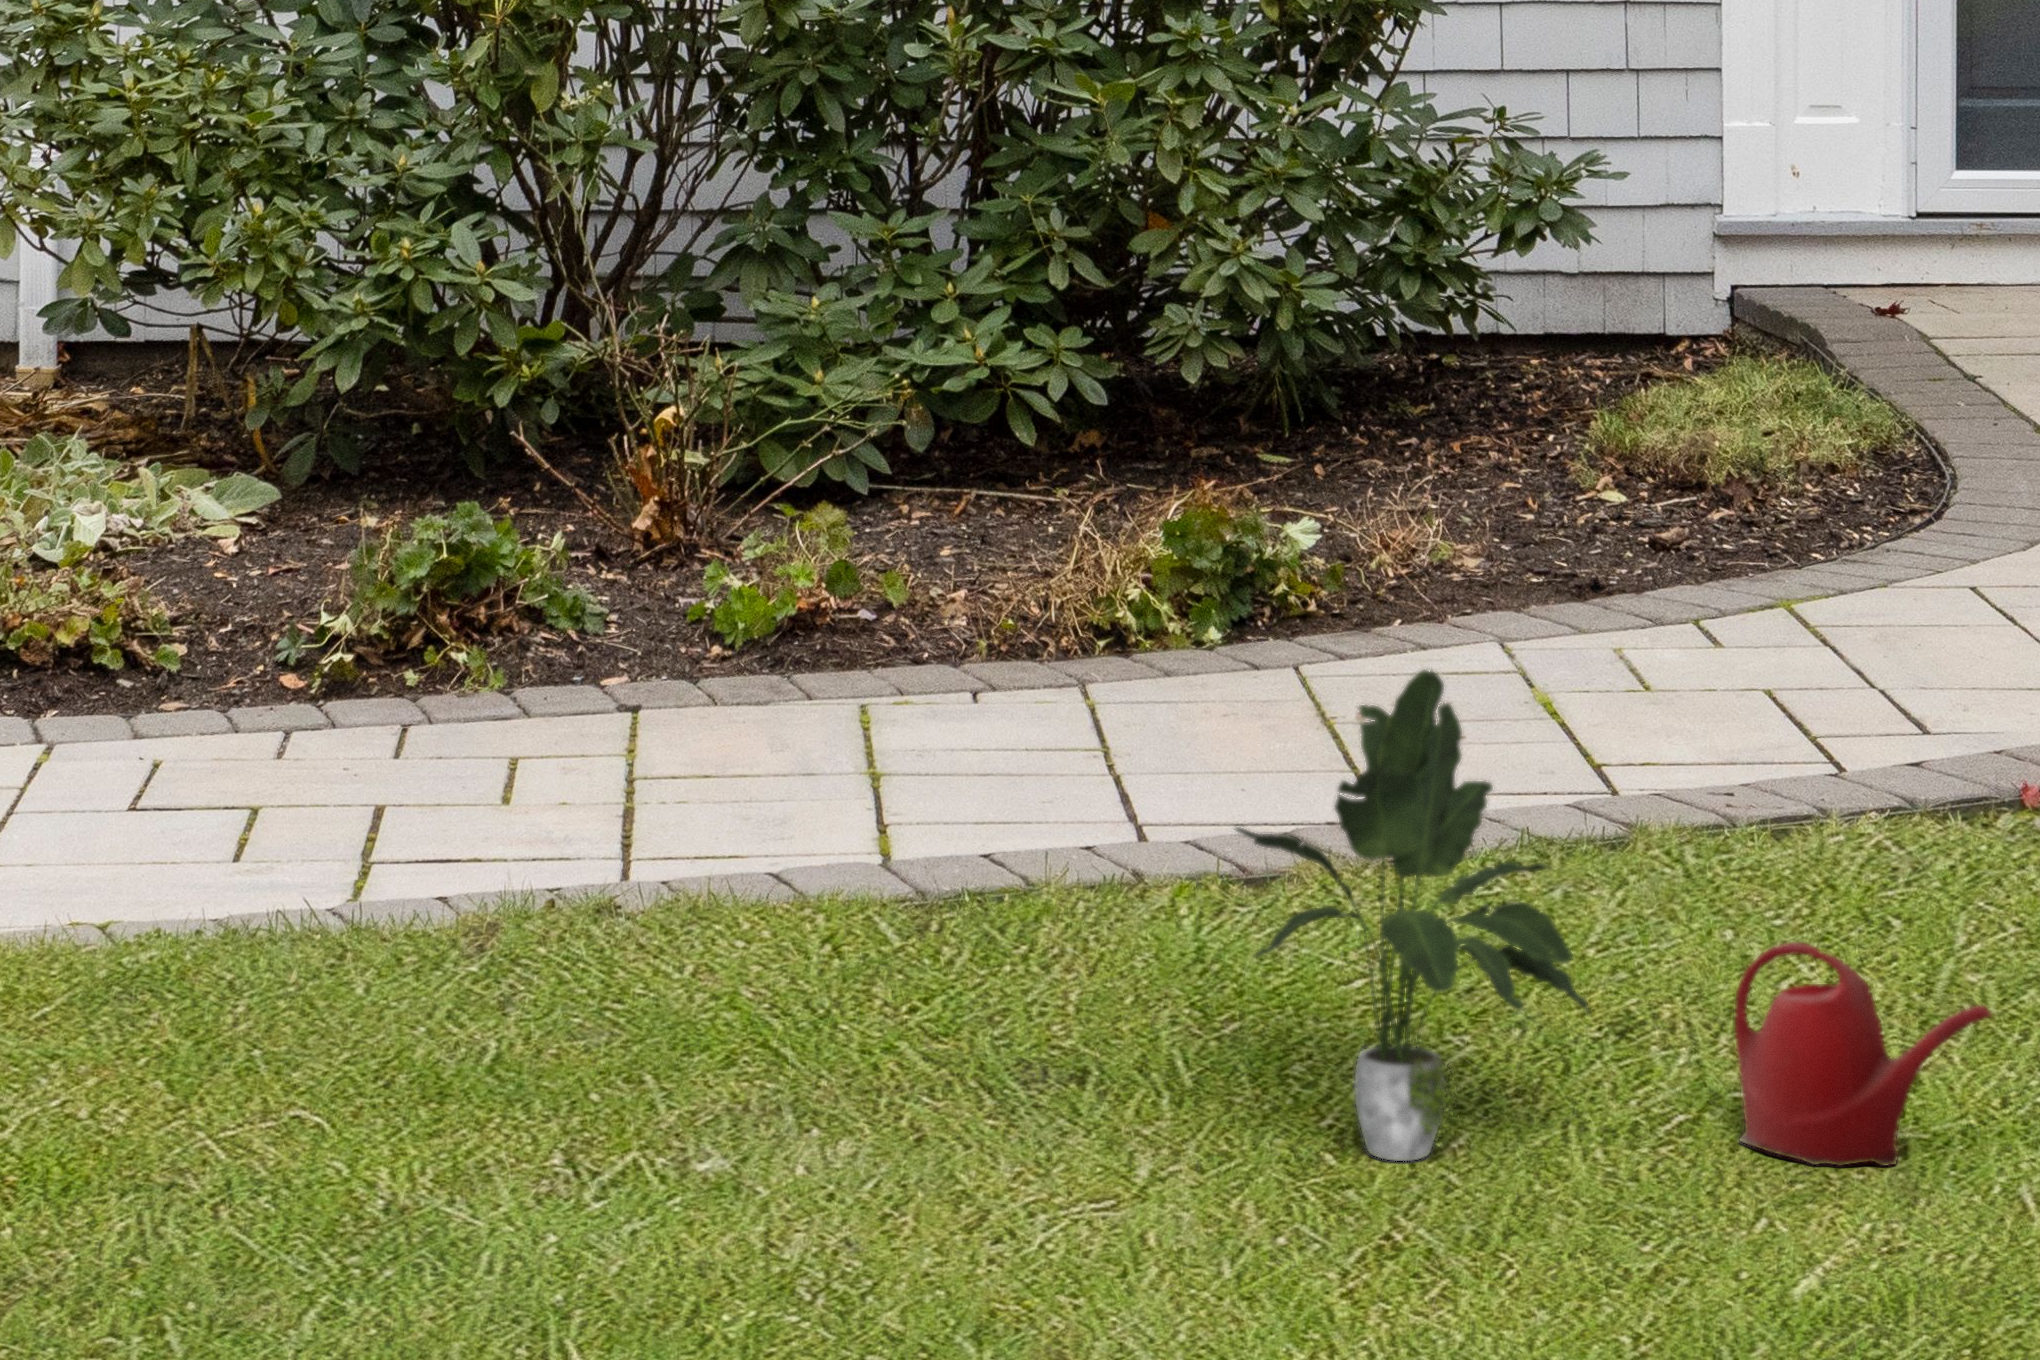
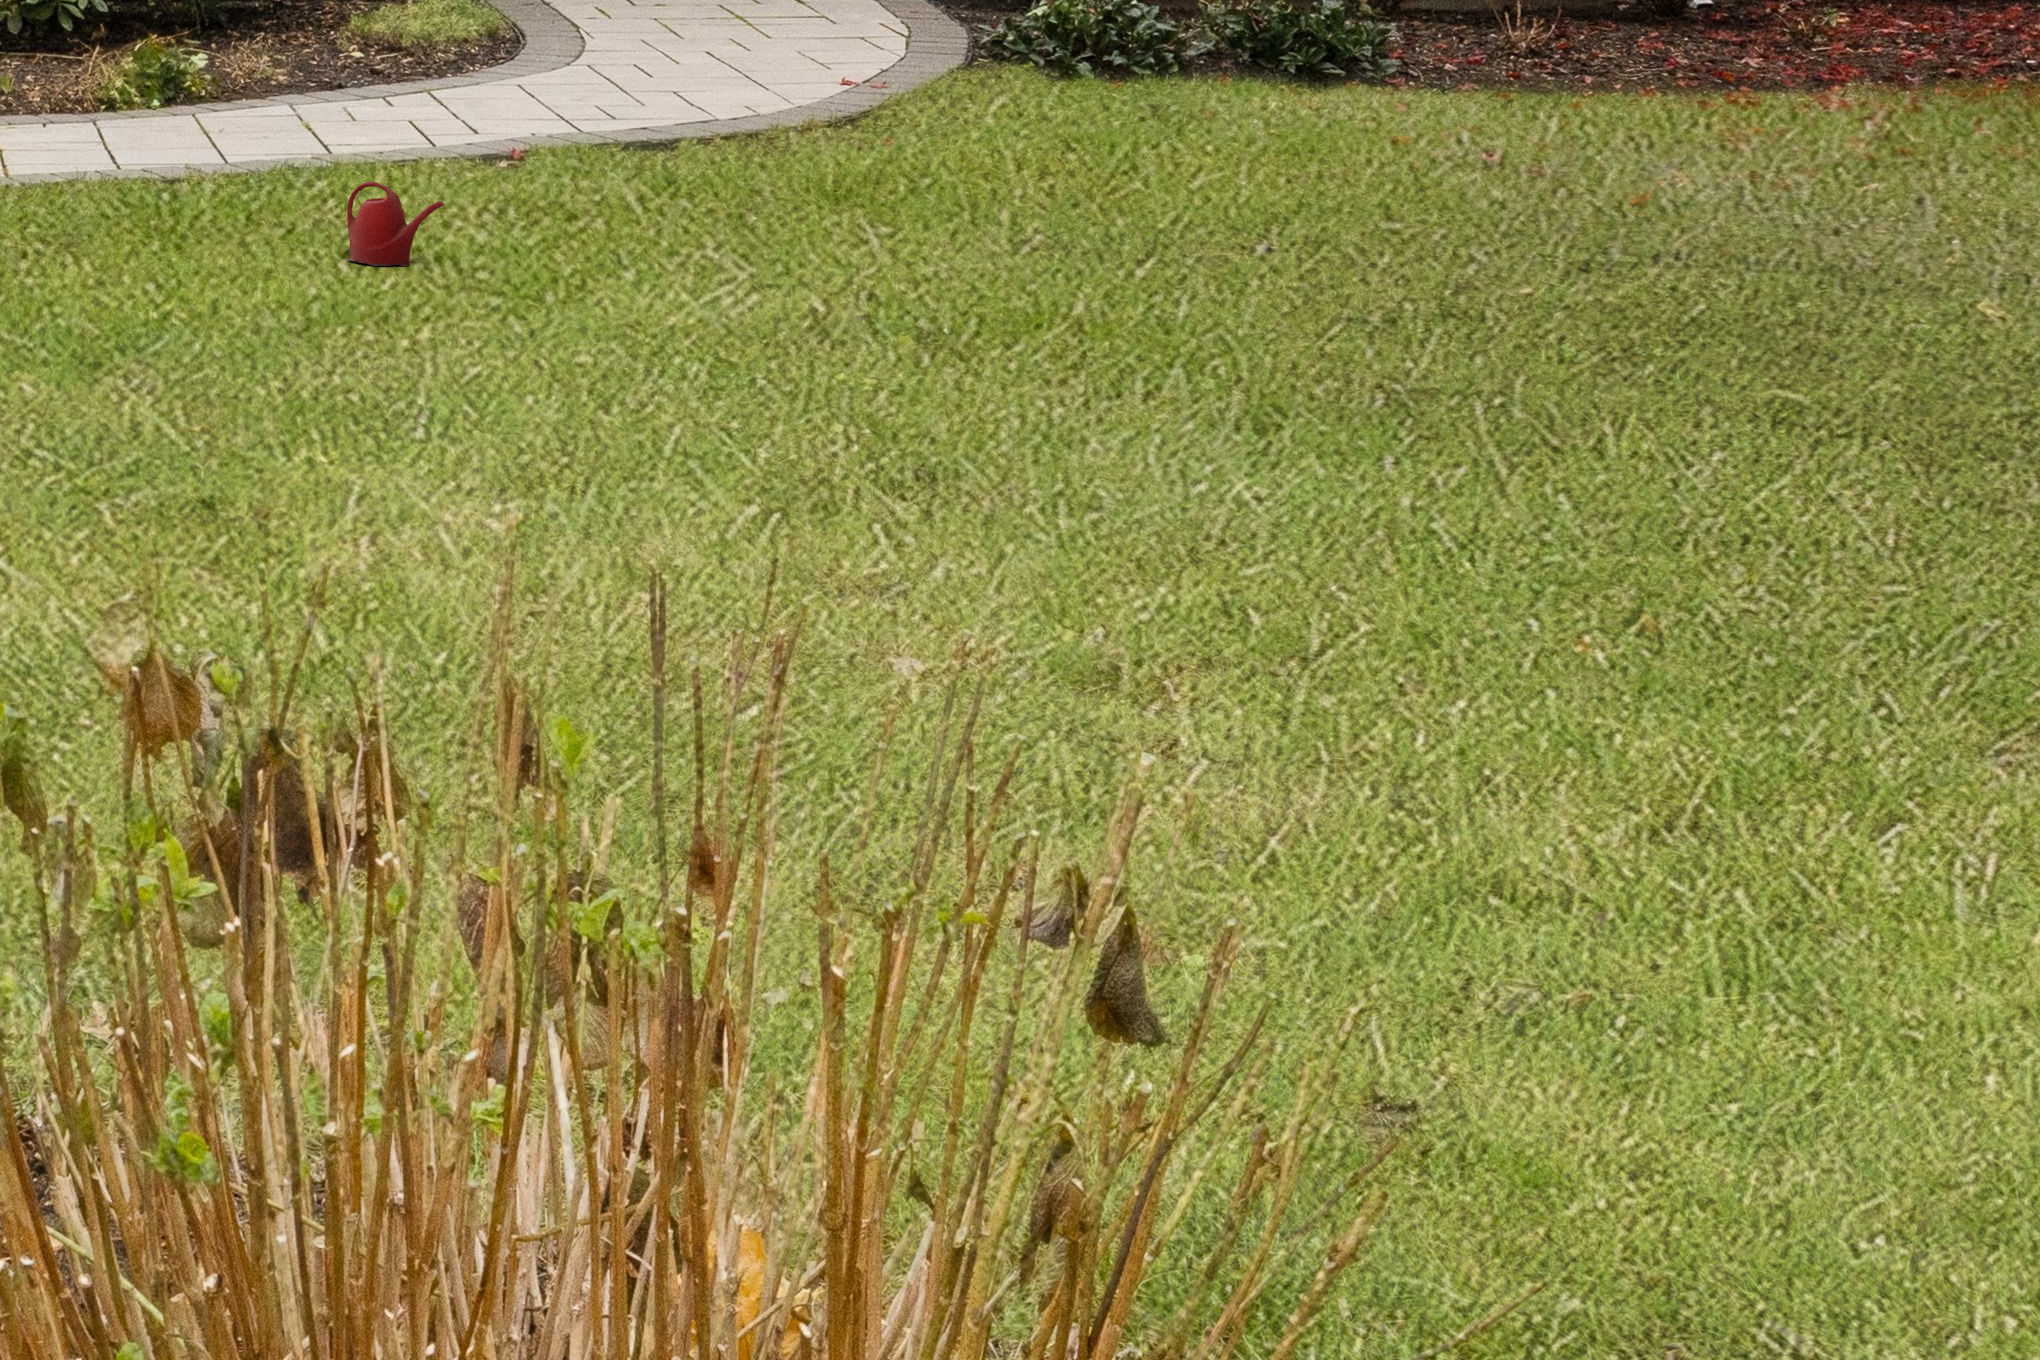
potted plant: present [1234,670,1589,1161] -> none [144,74,288,266]

